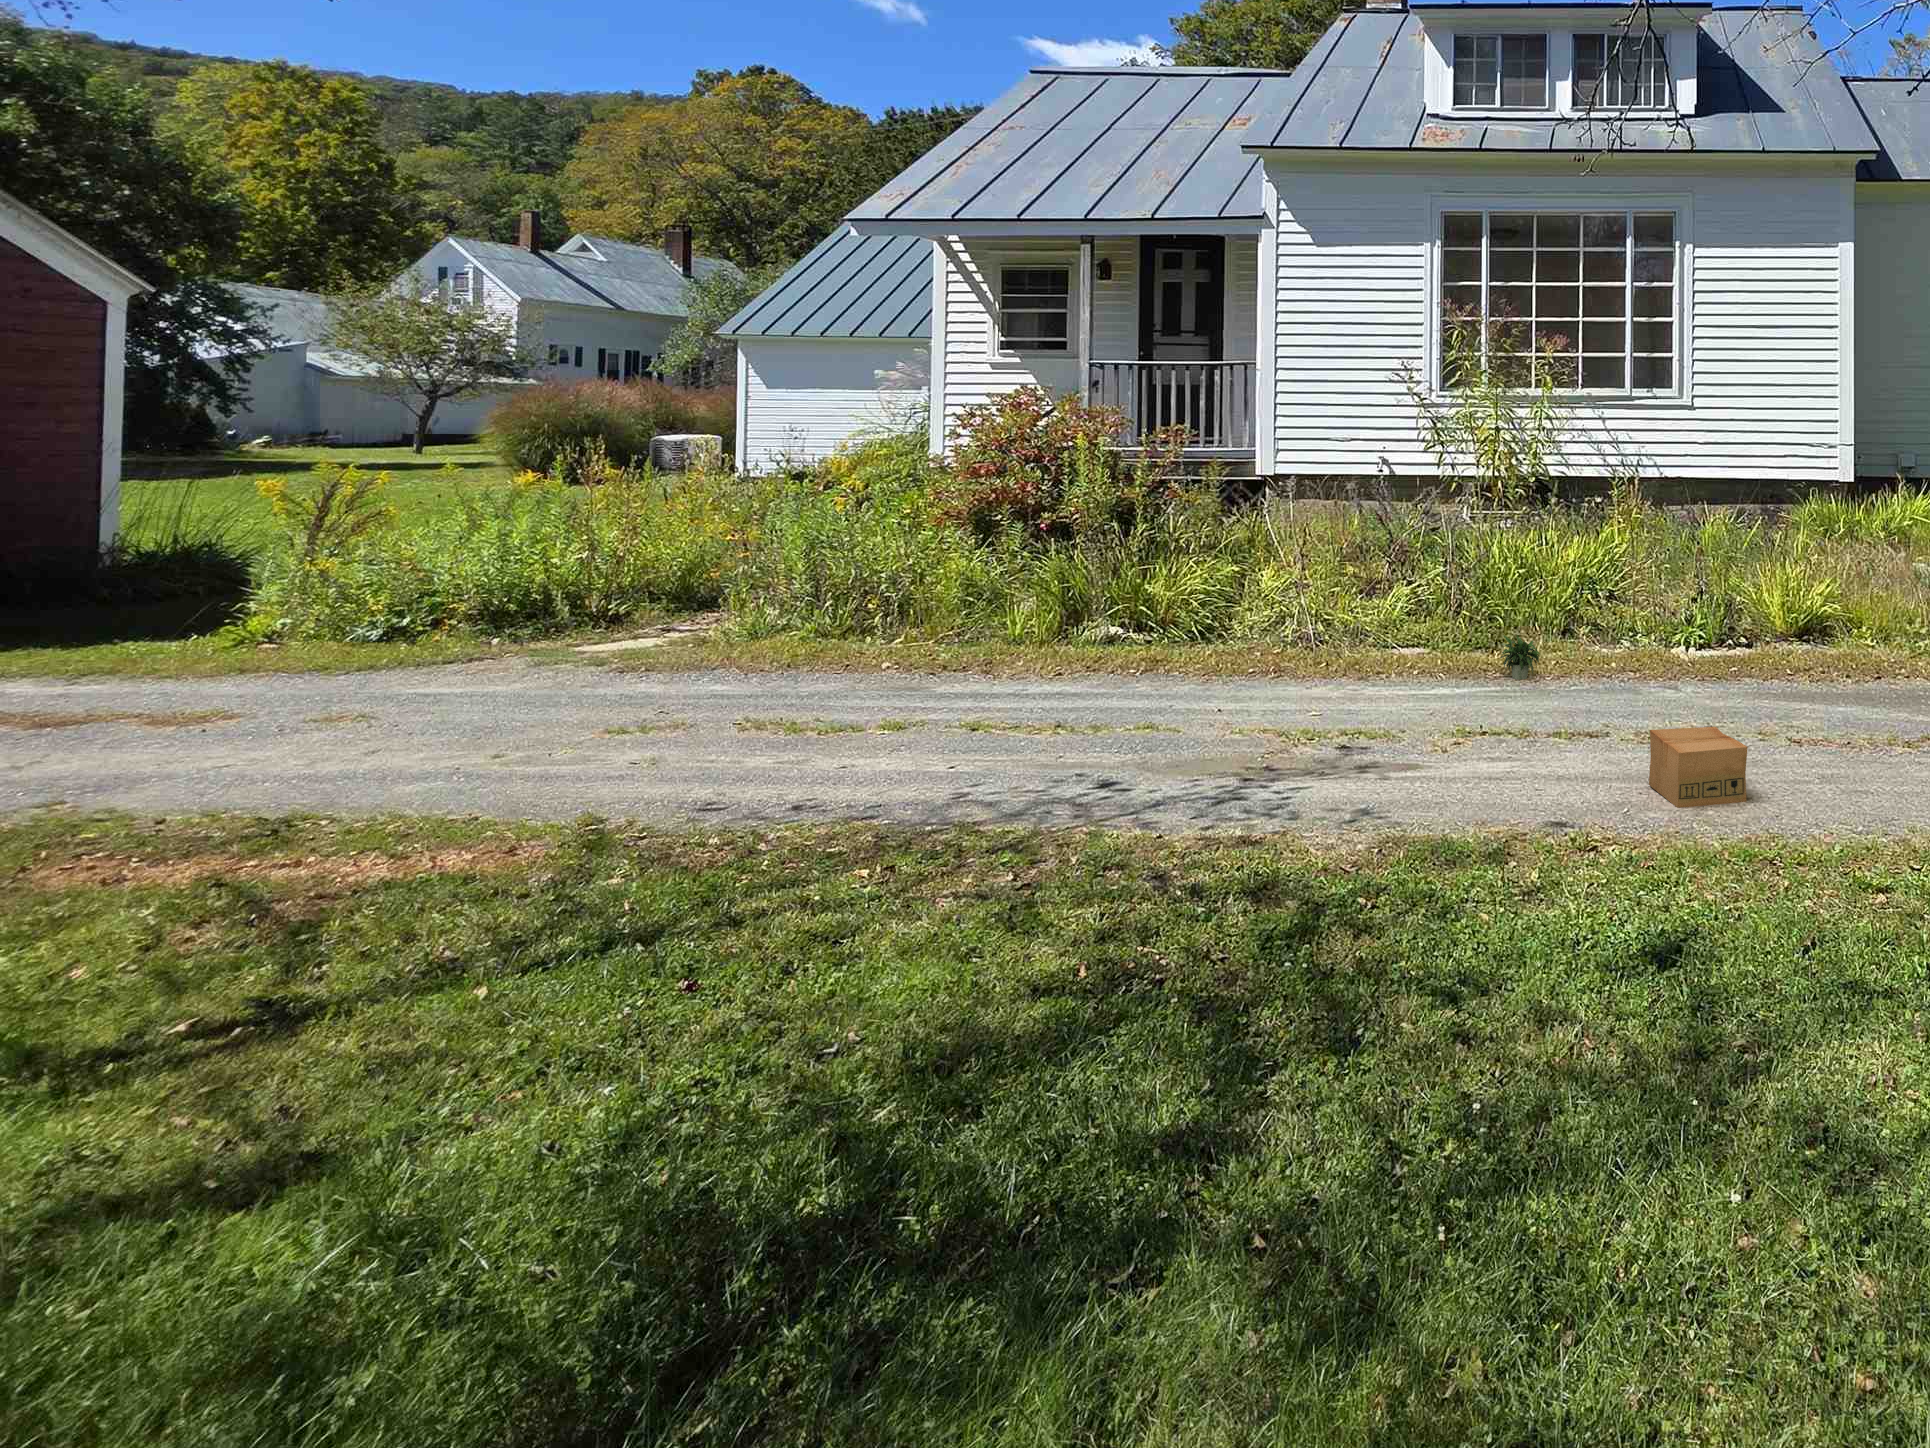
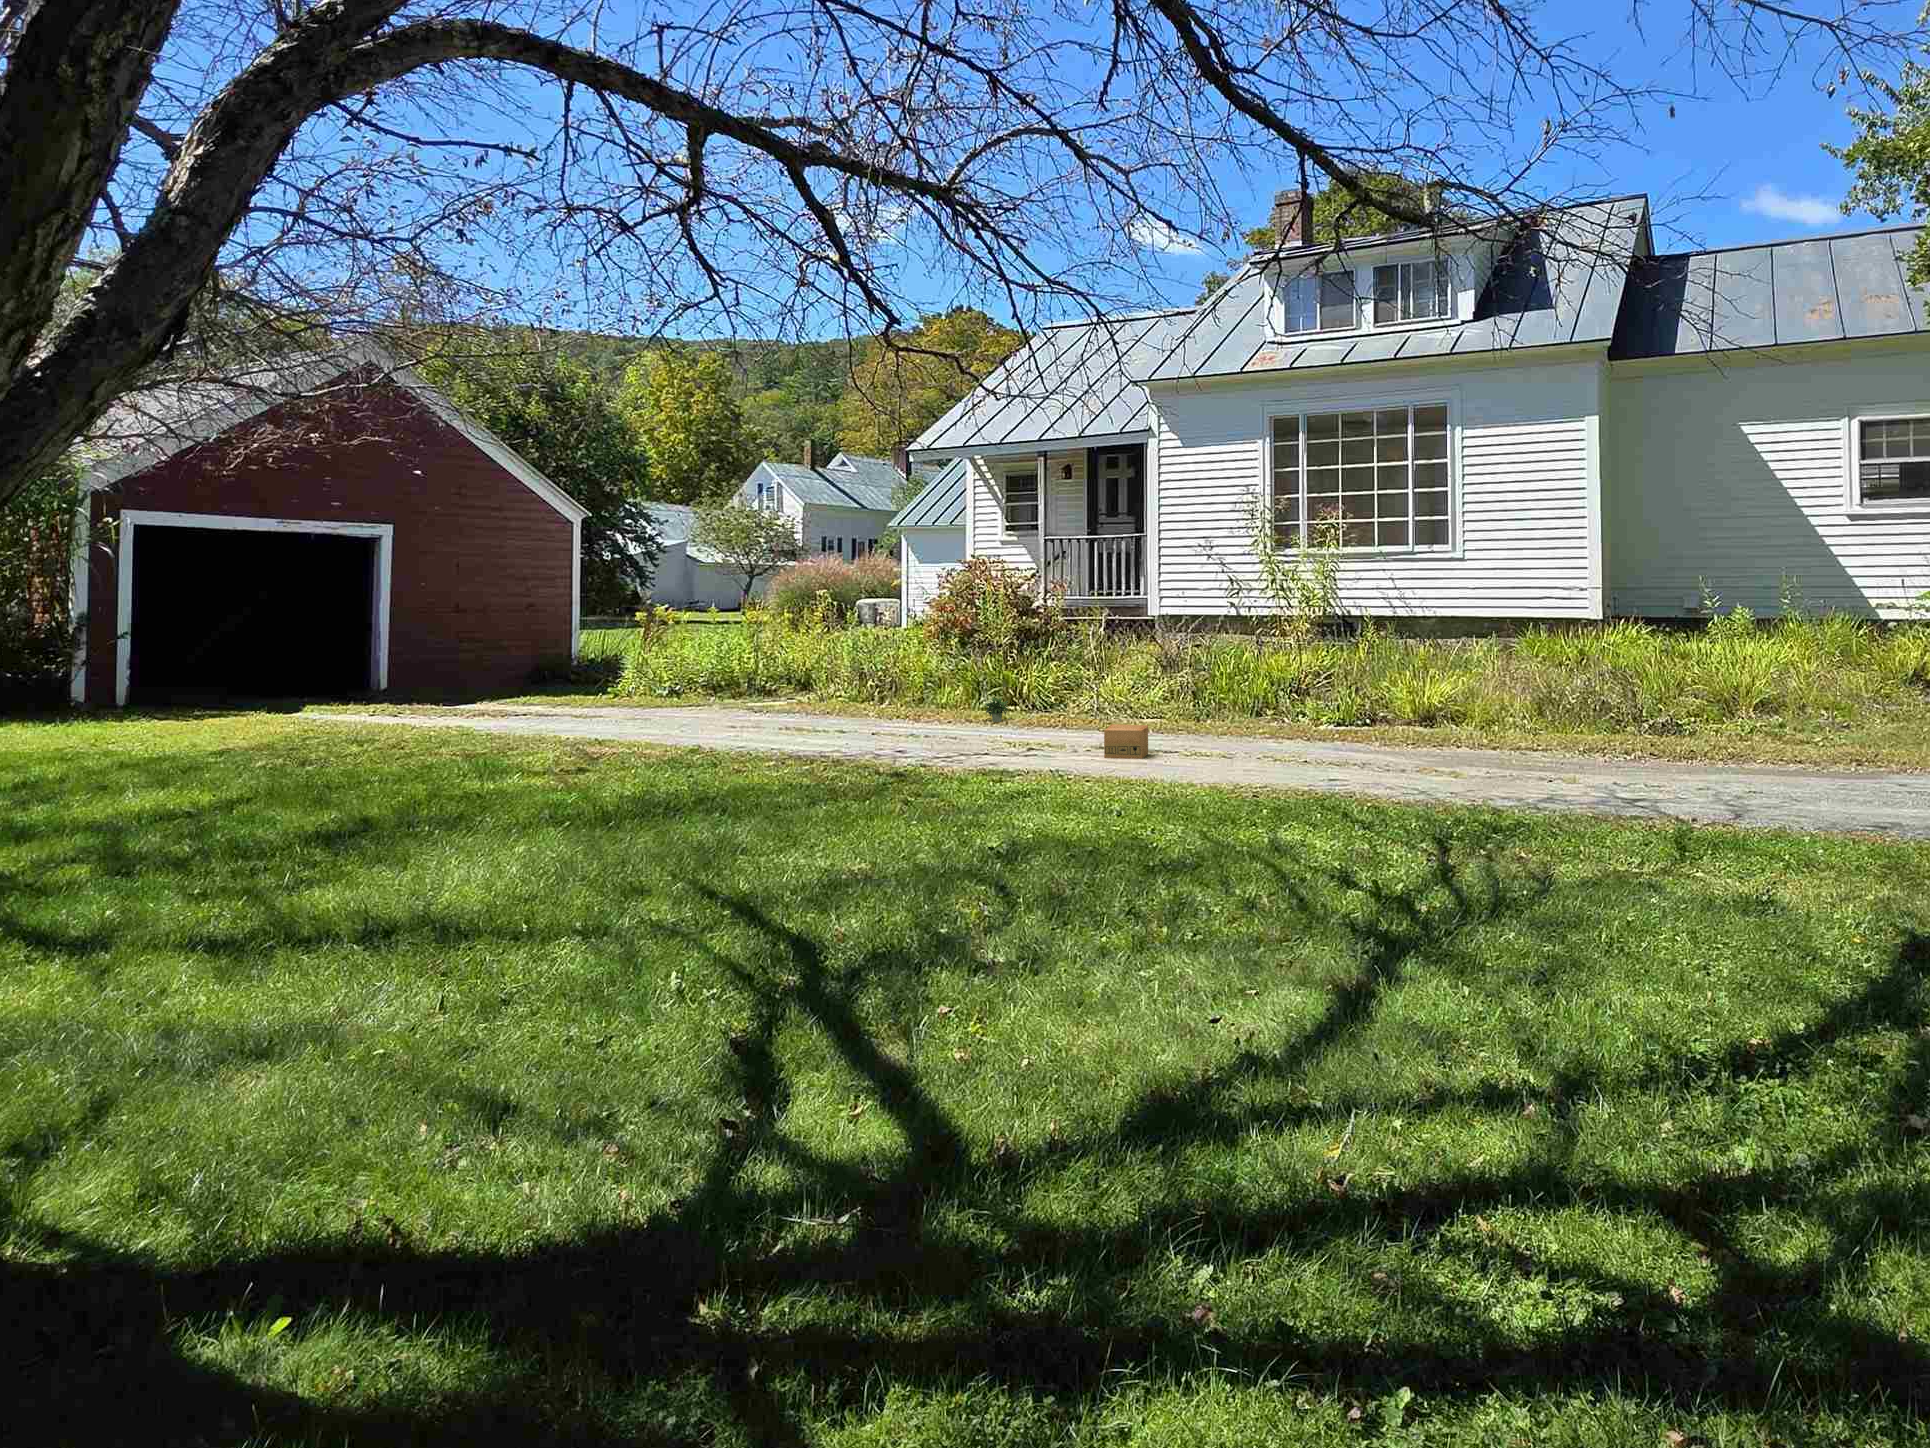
potted plant: present [1501,636,1540,680] -> present [985,697,1010,722]

